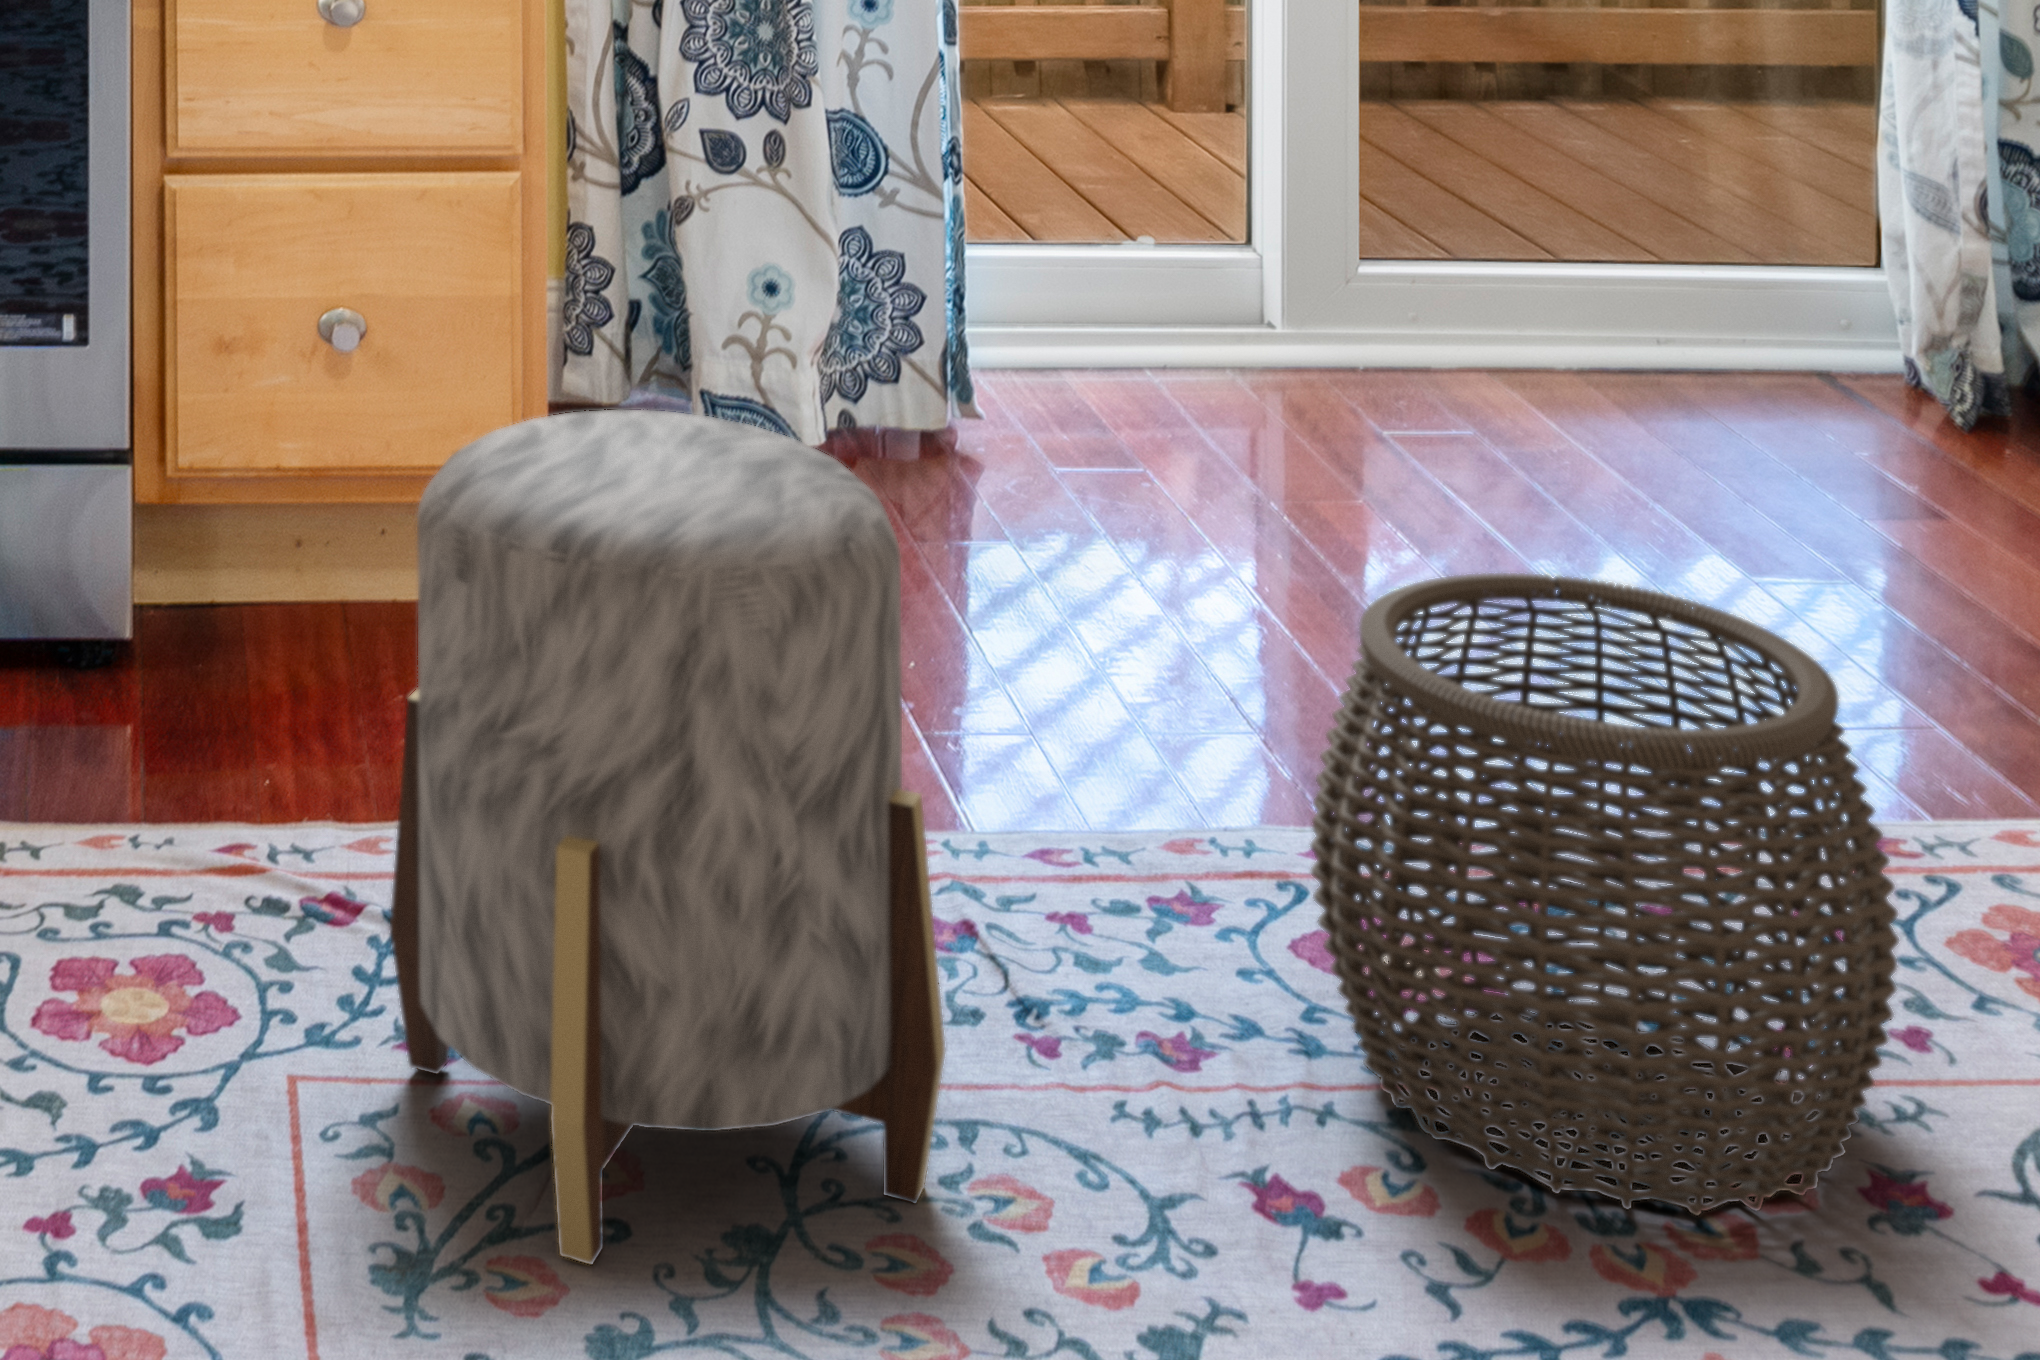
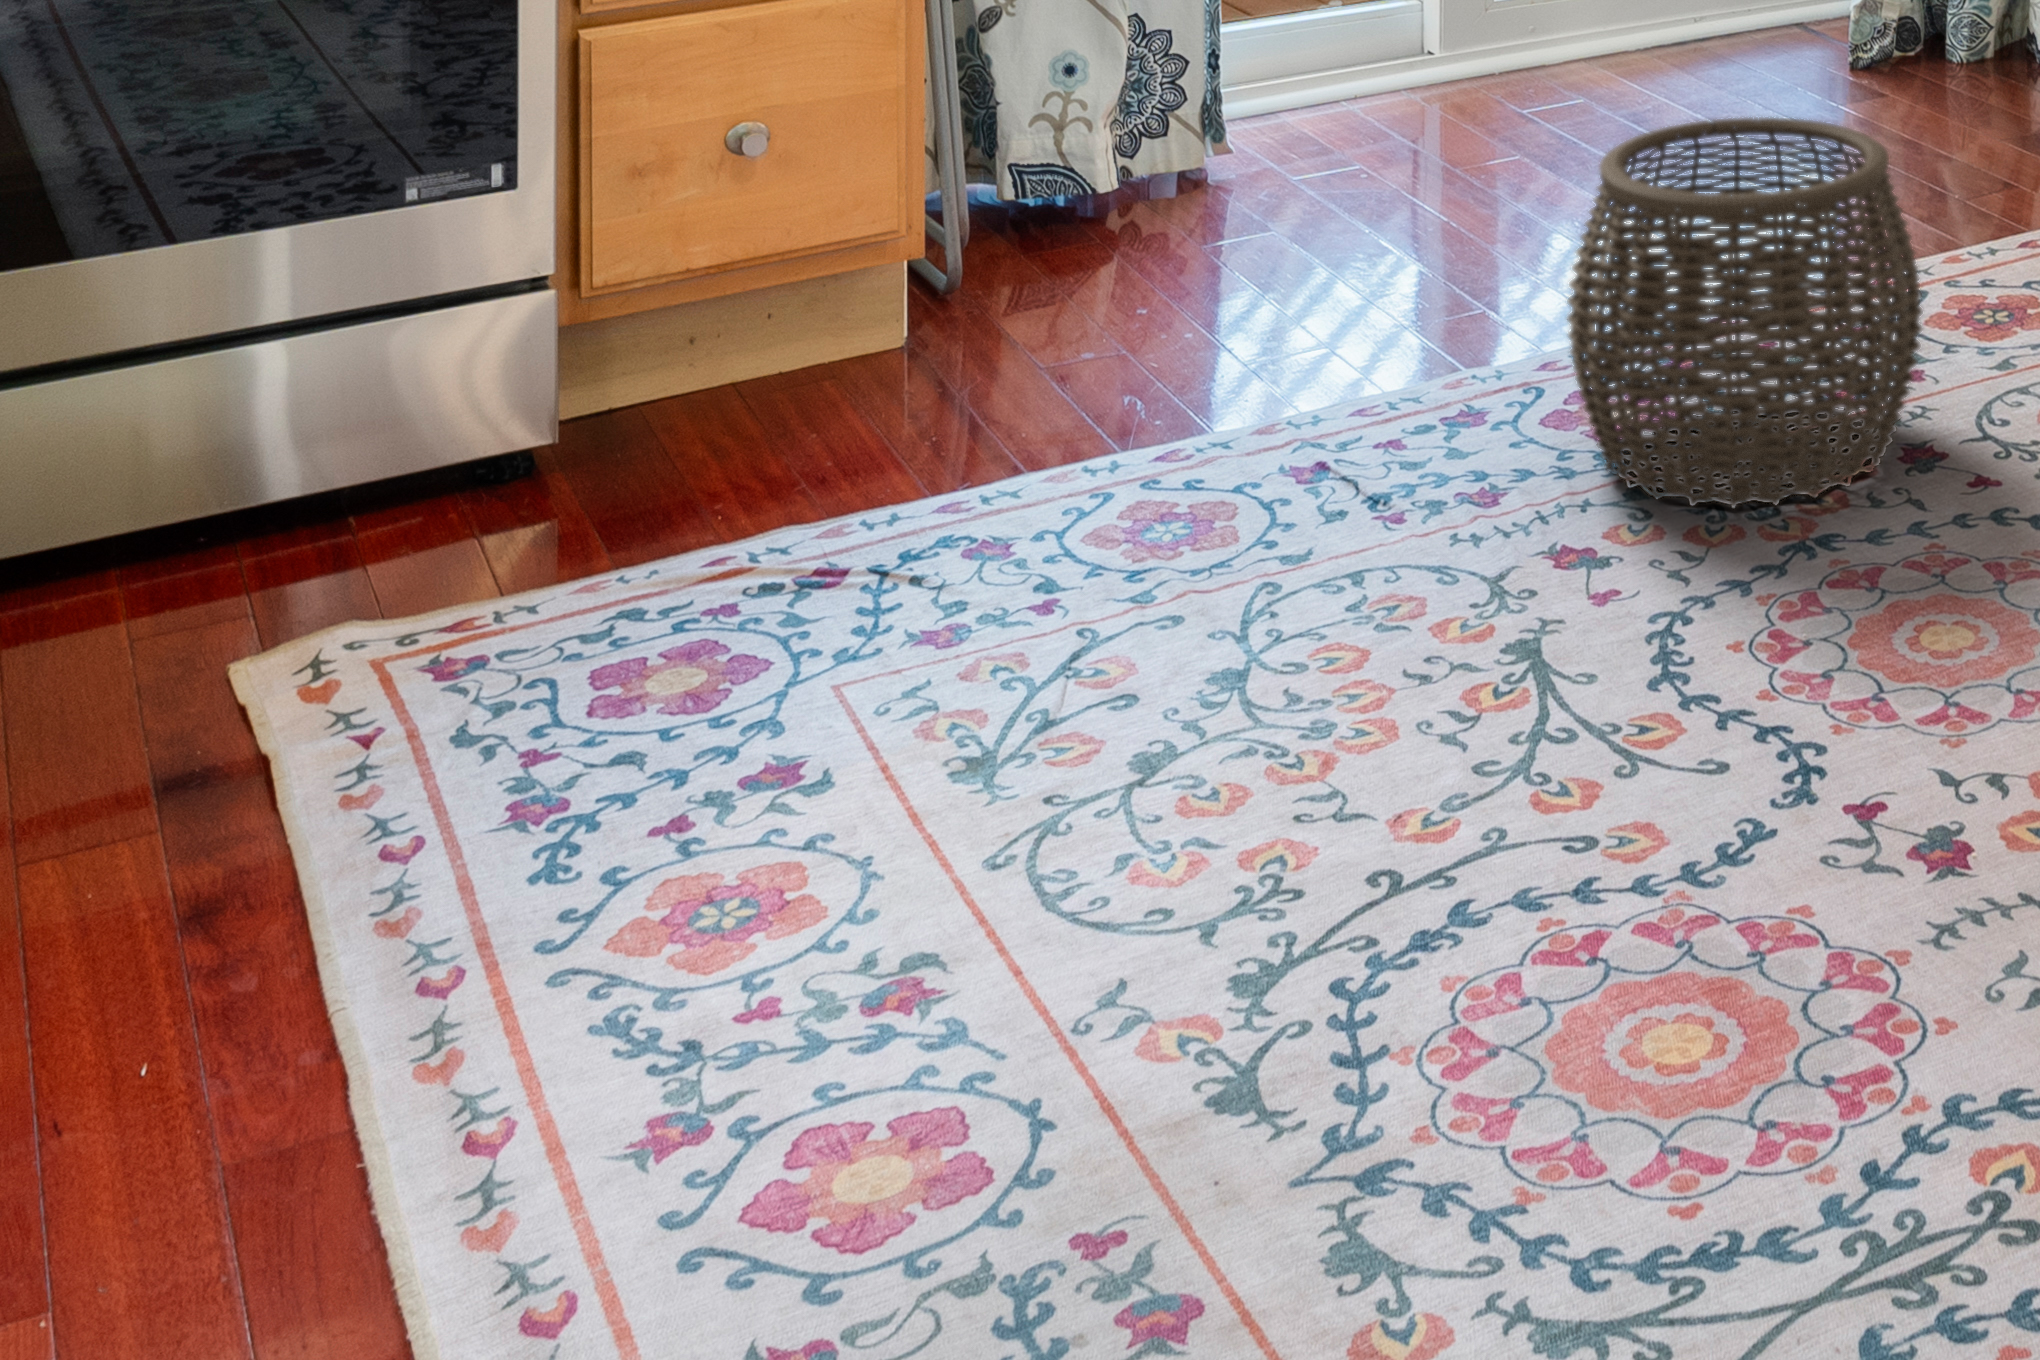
stool: present [390,410,945,1265] -> none [909,100,1350,724]

